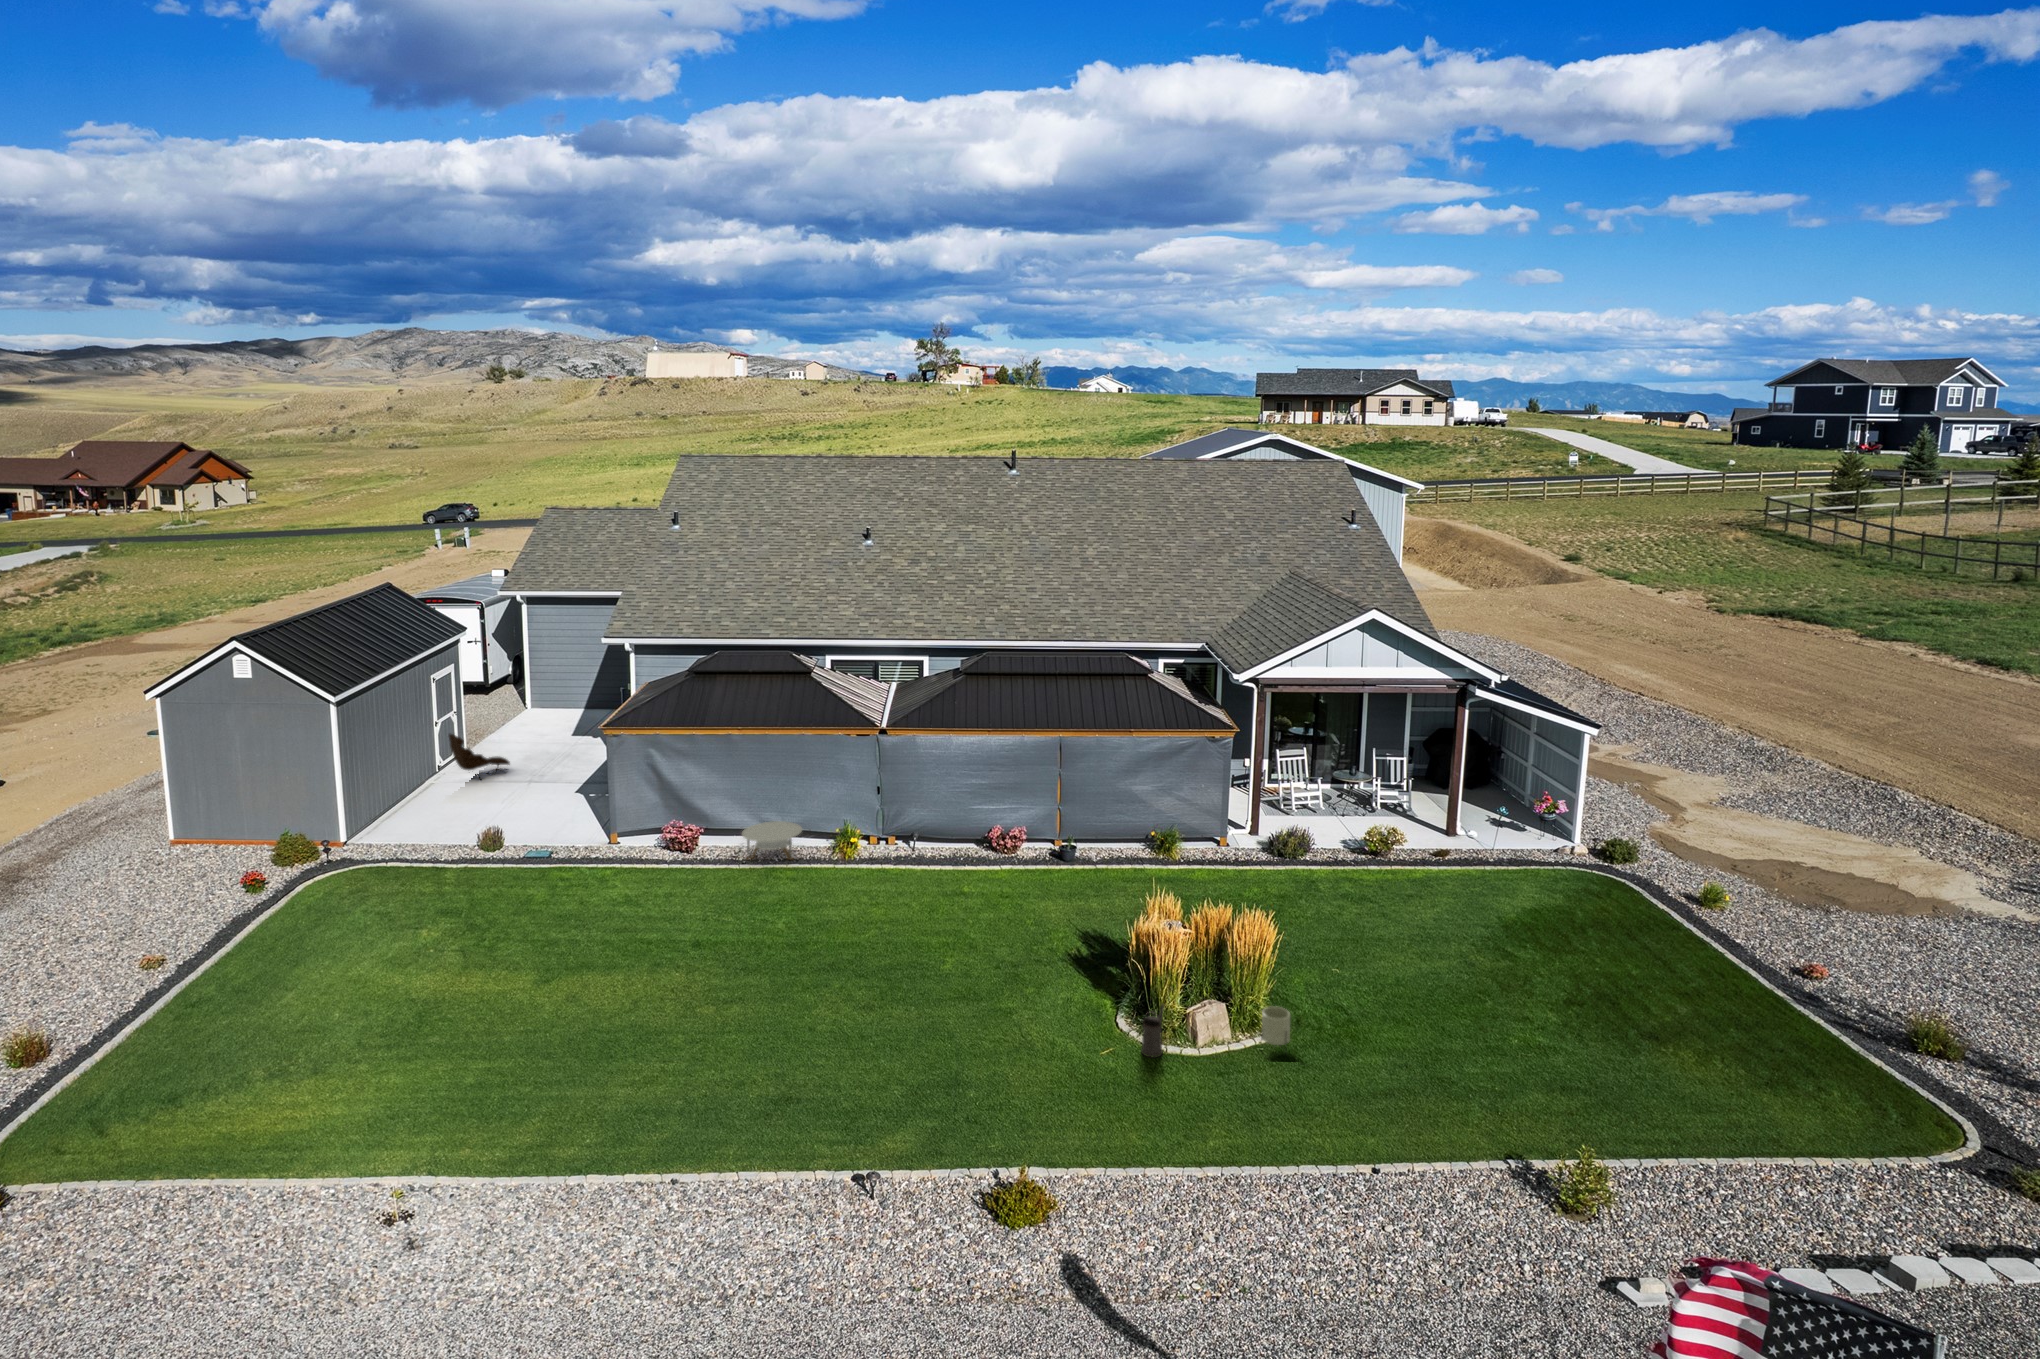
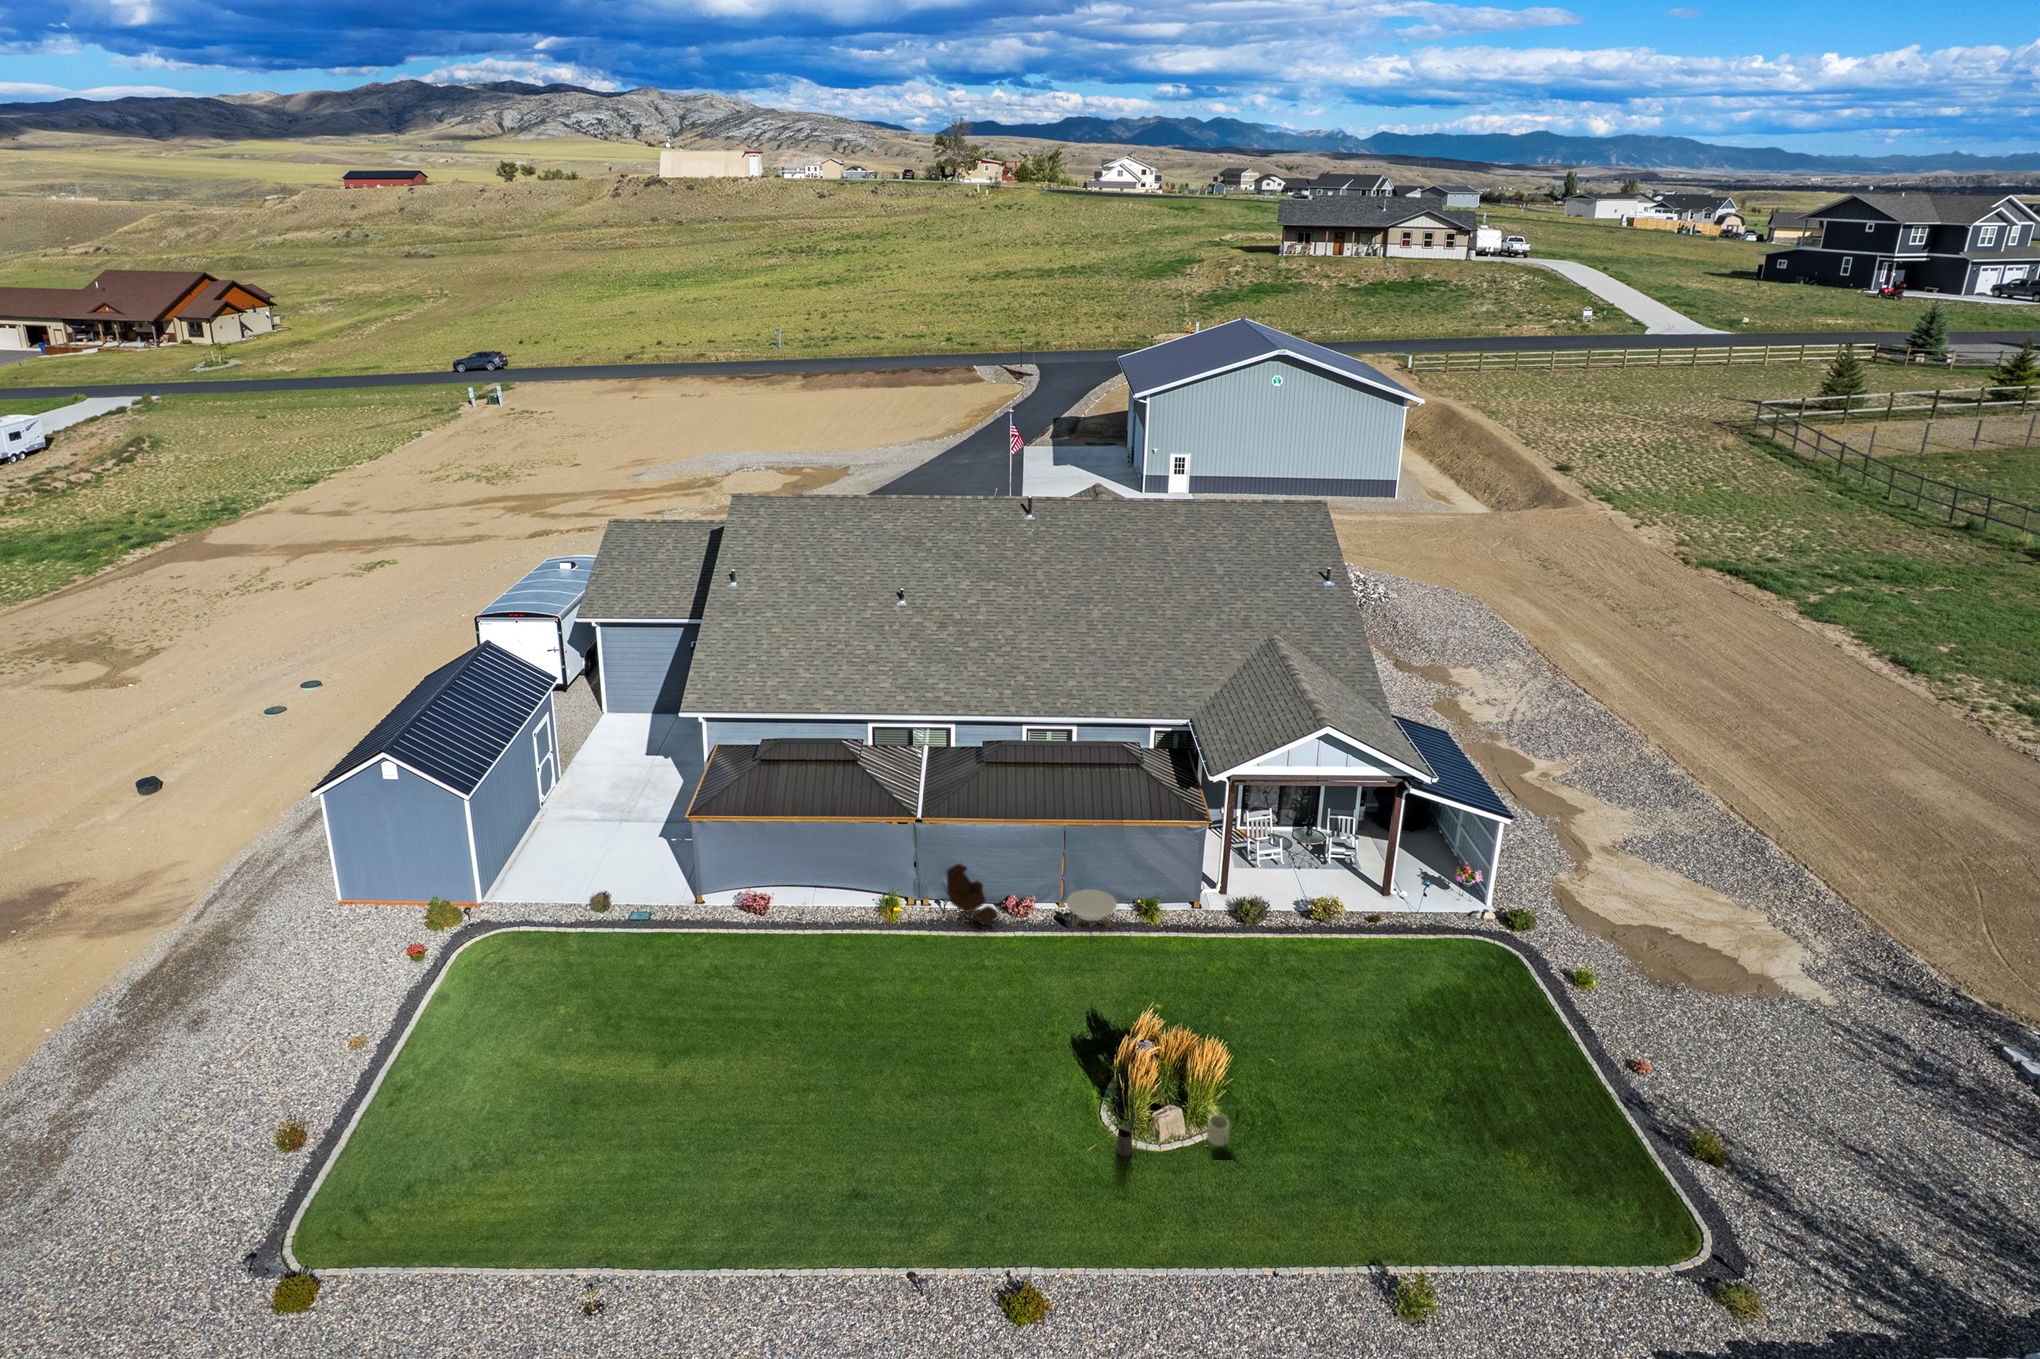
lounge chair: present [449,734,510,777] -> present [947,862,998,925]
round table: present [742,821,802,860] -> present [1066,889,1117,928]

